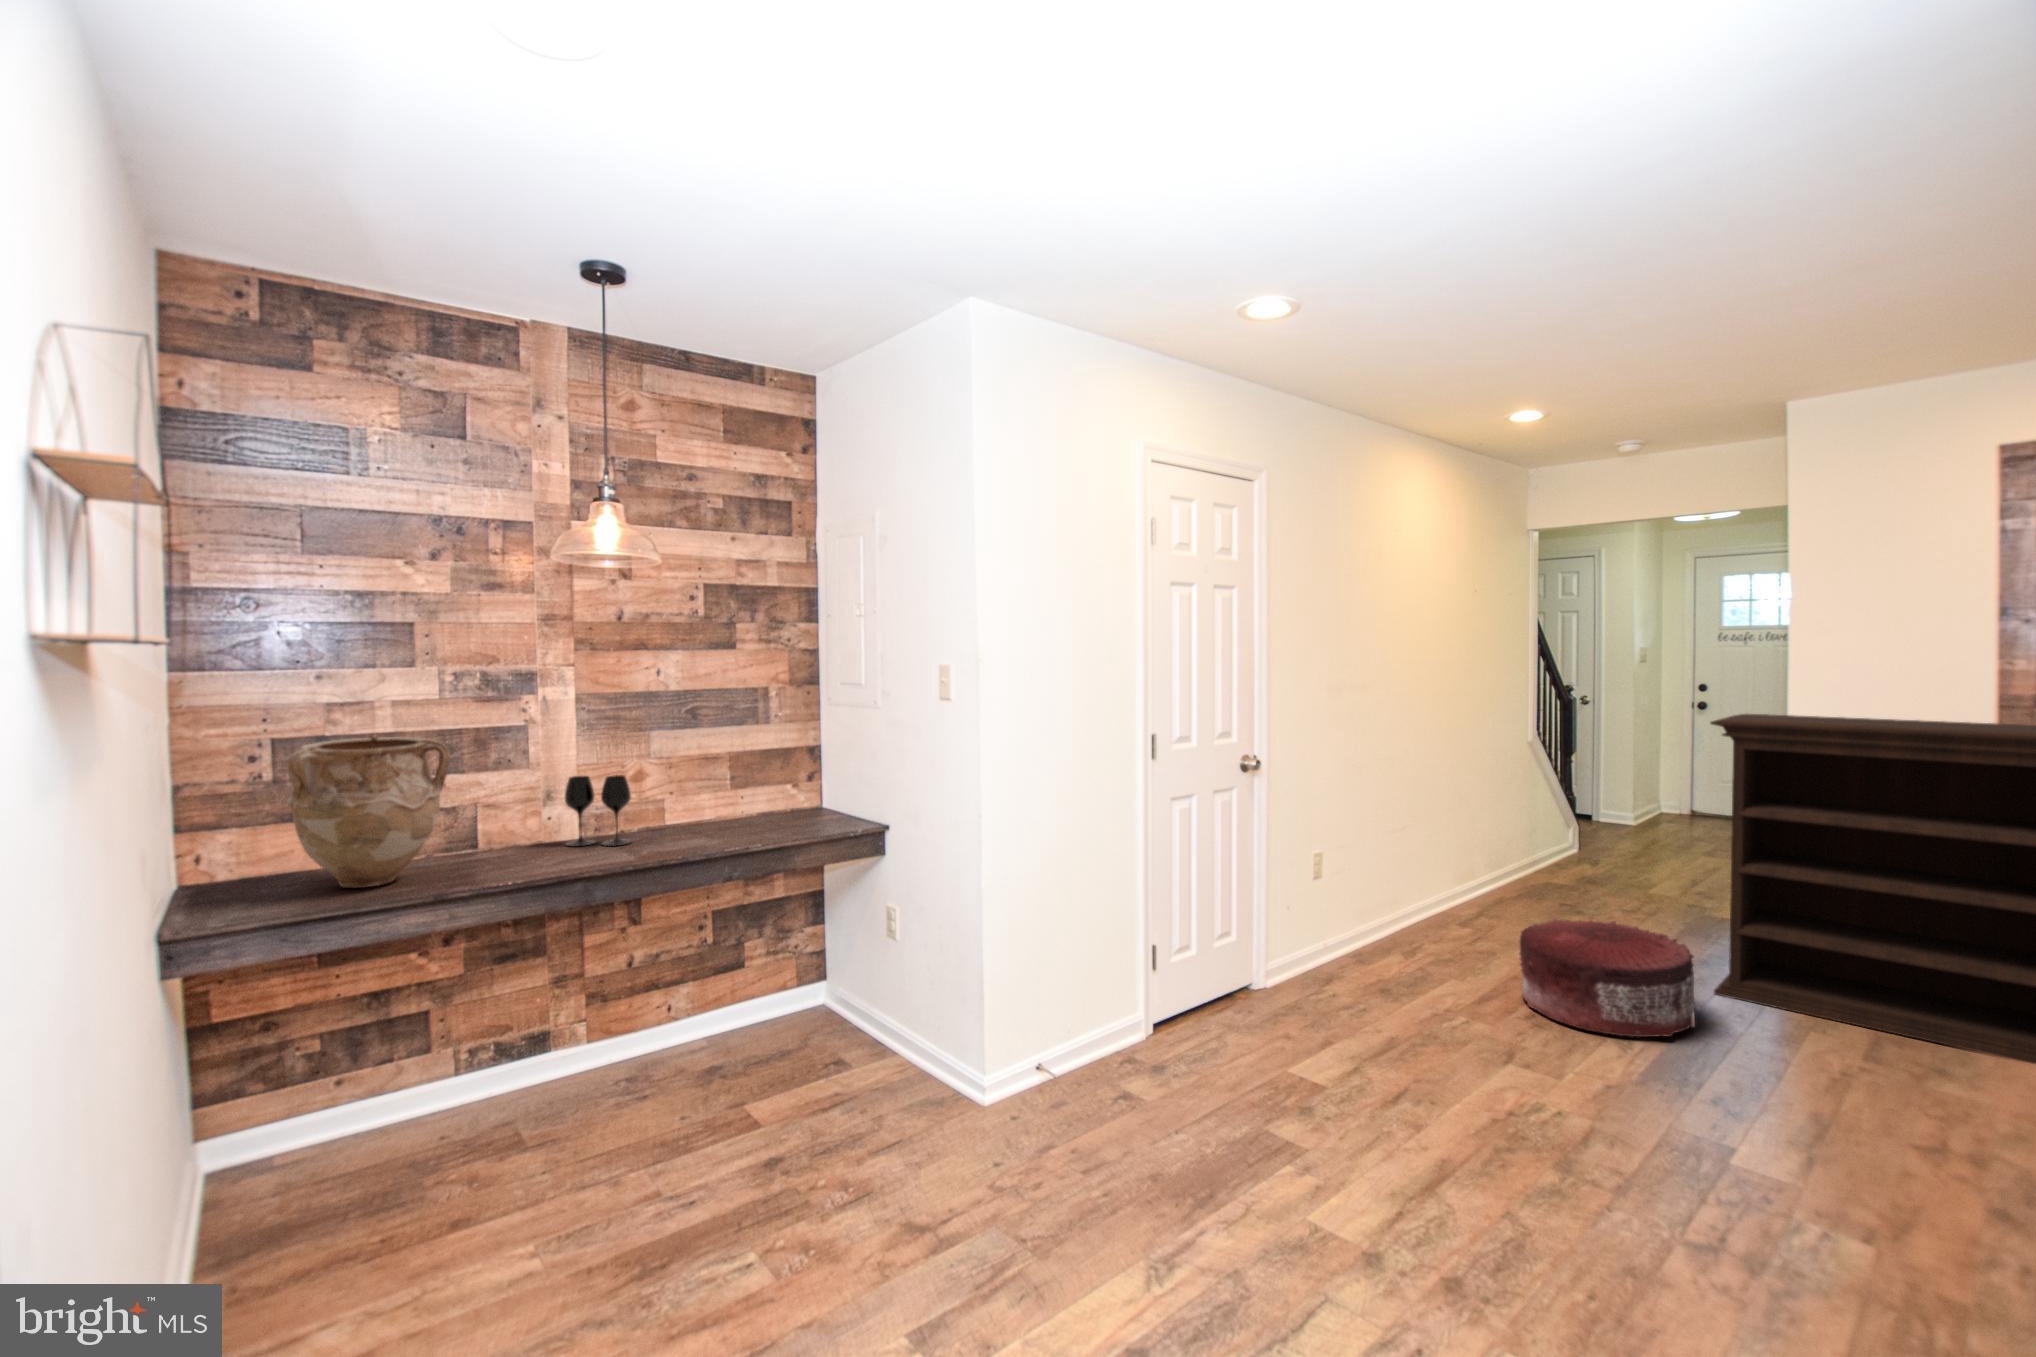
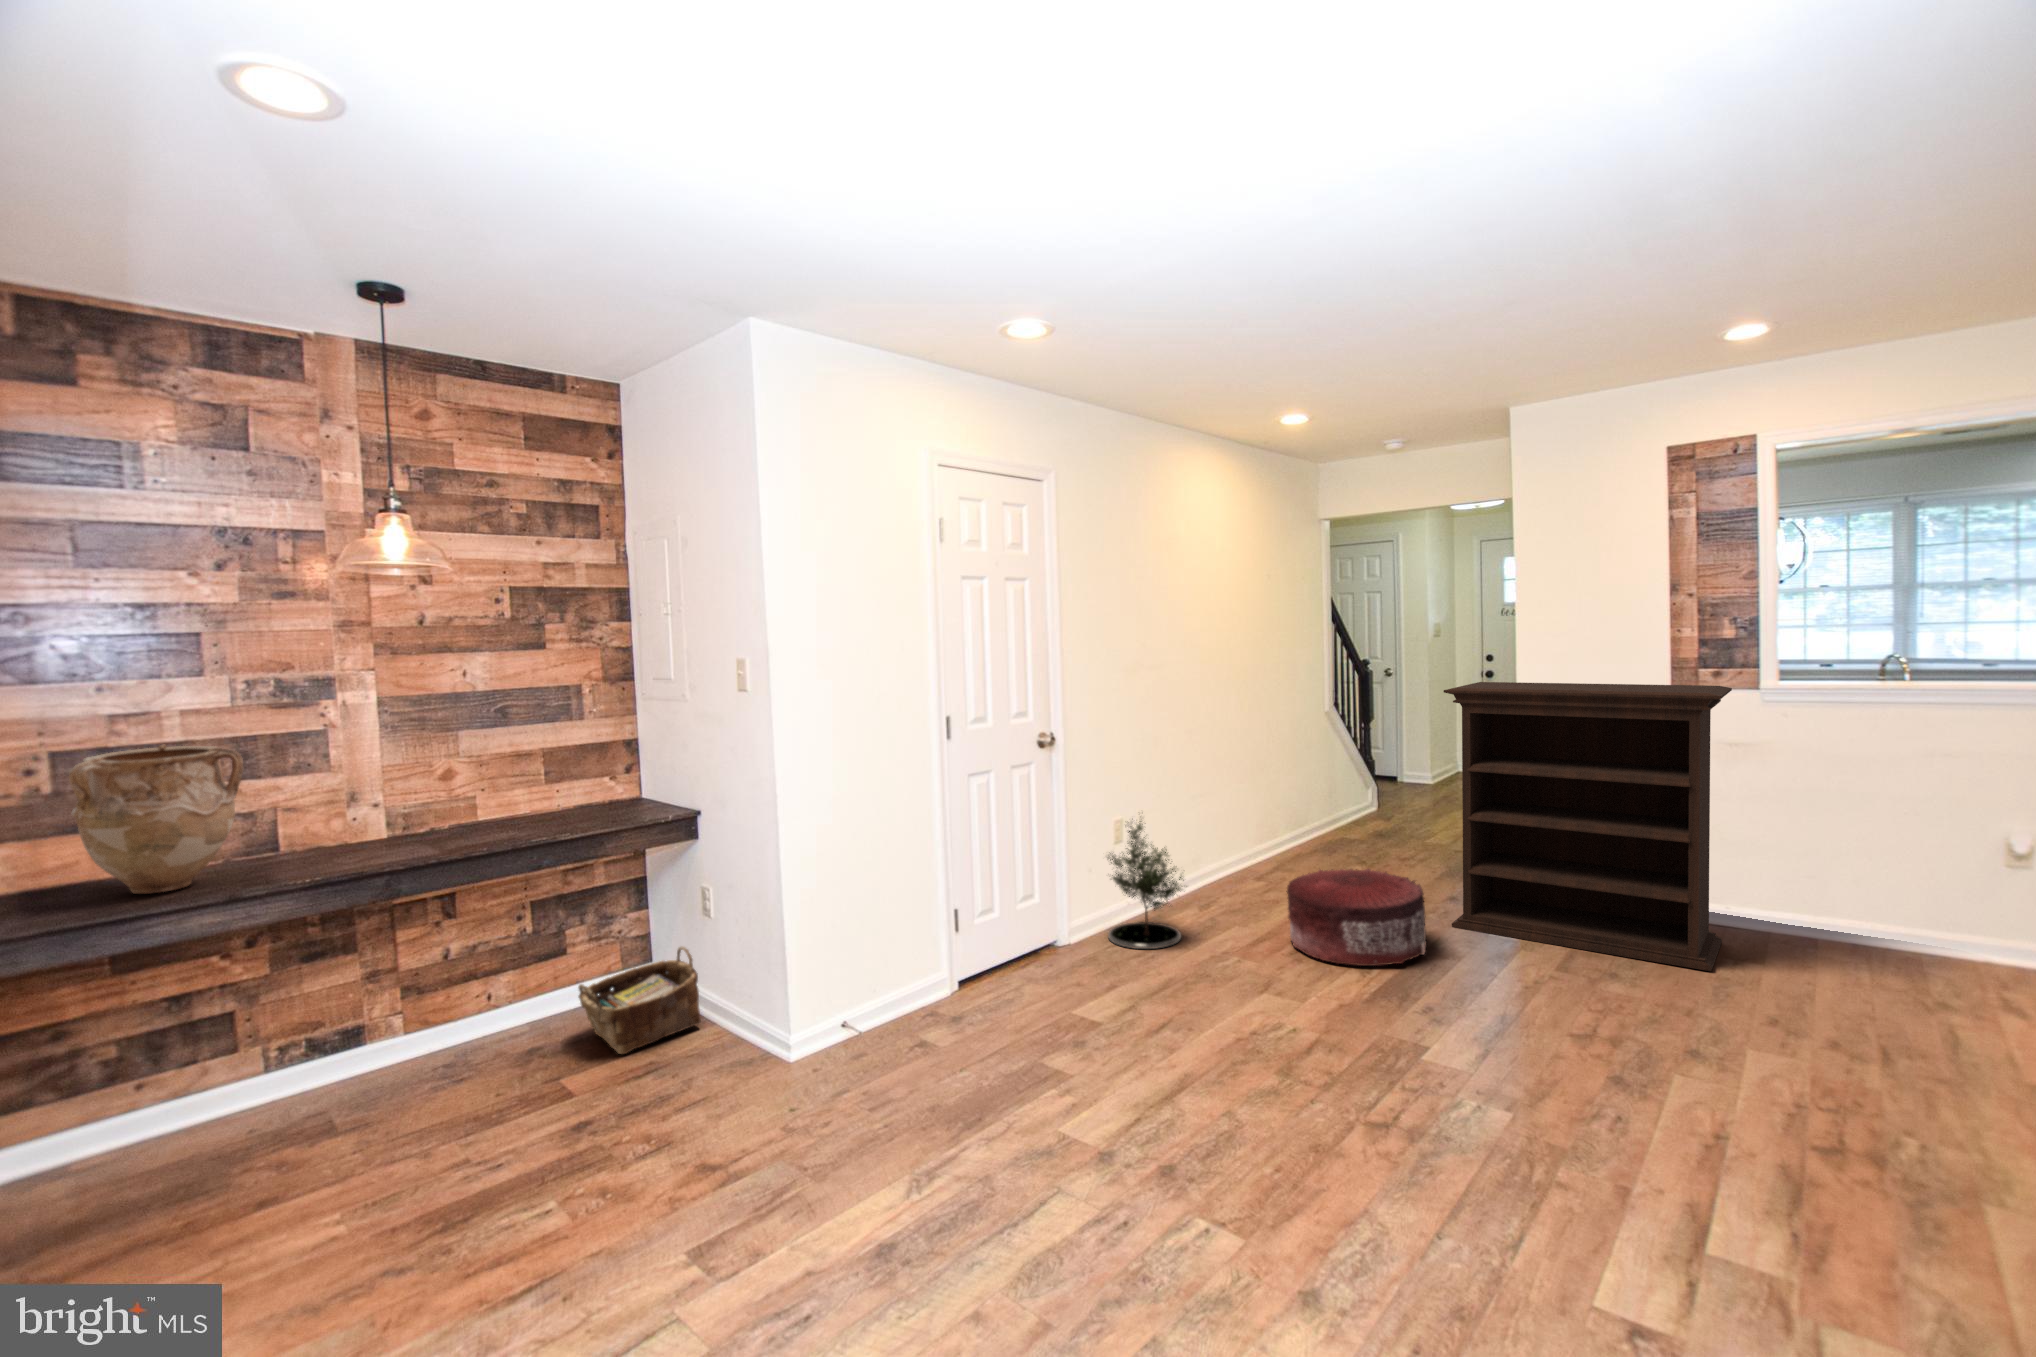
wine glass: present [564,775,632,846] -> none [369,775,441,846]
potted tree: none [1303,843,1405,998] -> present [1107,821,1184,949]
woven basket: none [761,966,884,1081] -> present [578,947,701,1054]

